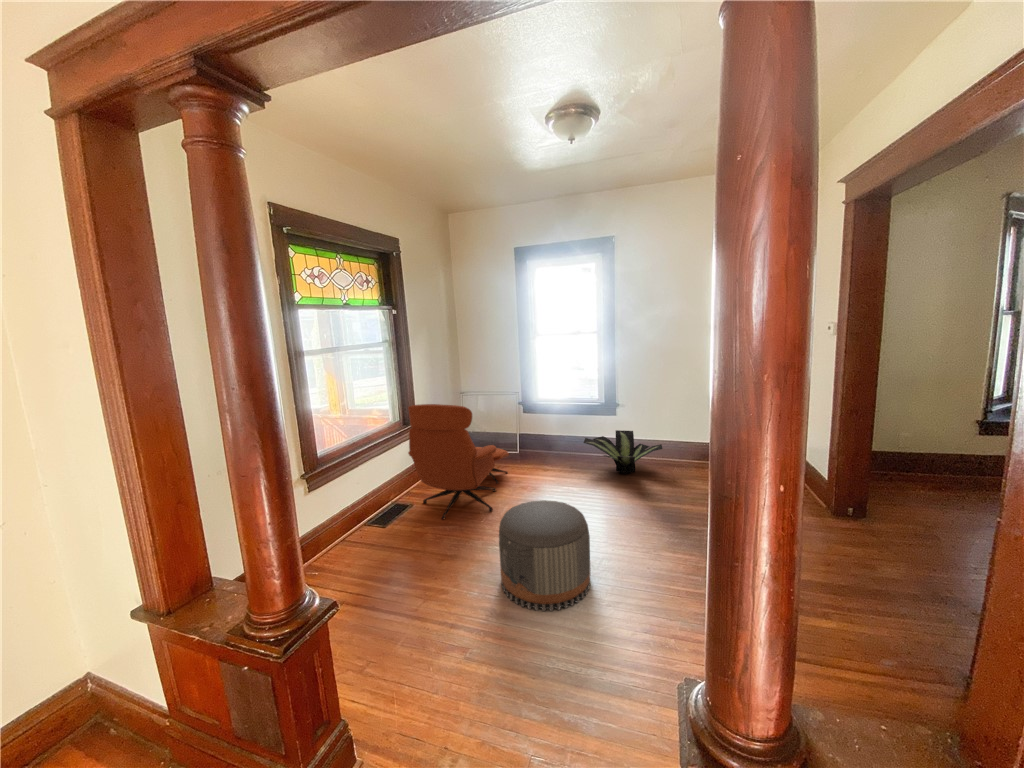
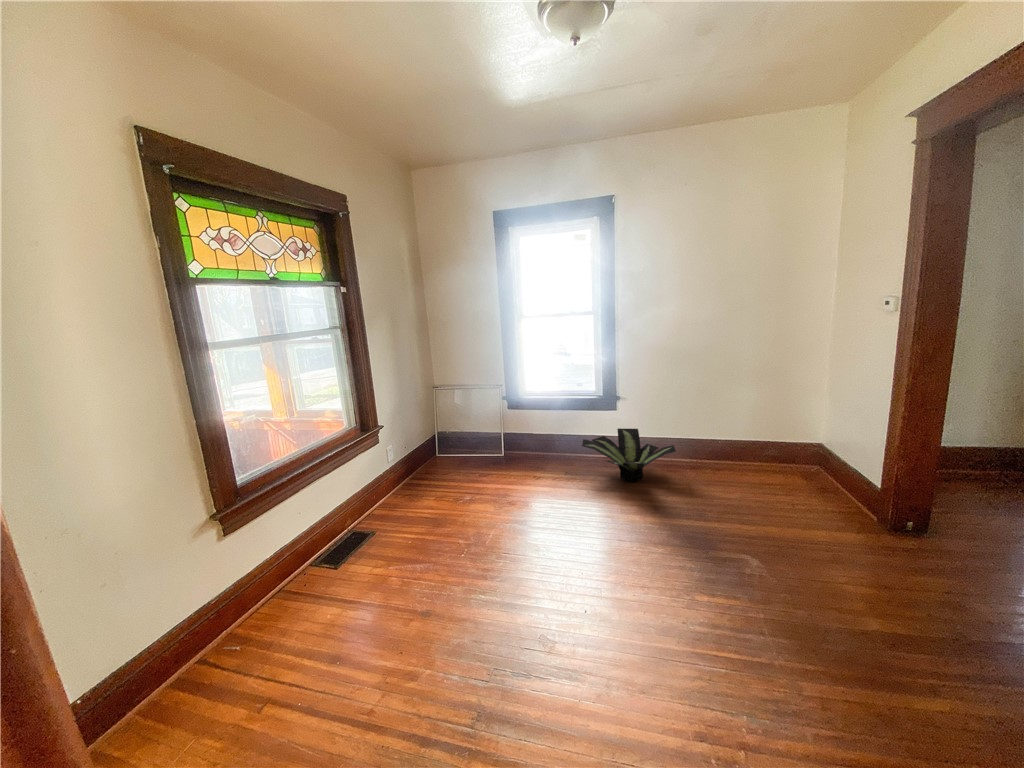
lounge chair: present [408,404,509,519] -> none [363,409,493,553]
pouf: present [499,500,590,611] -> none [486,536,610,701]

